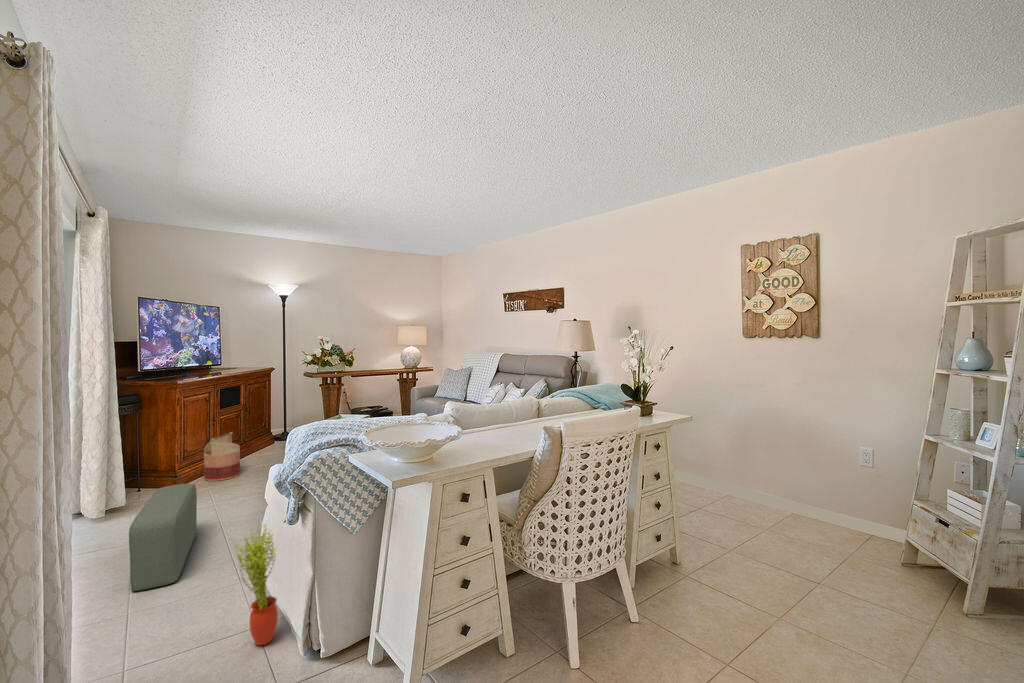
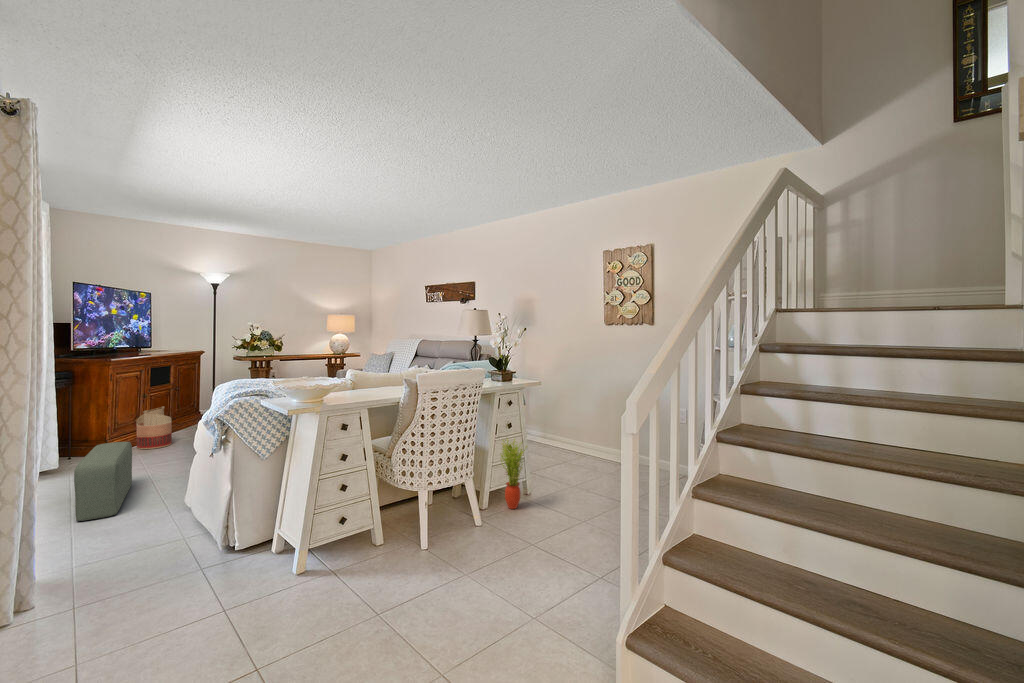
potted plant: present [235,523,278,645] -> present [500,439,527,509]

